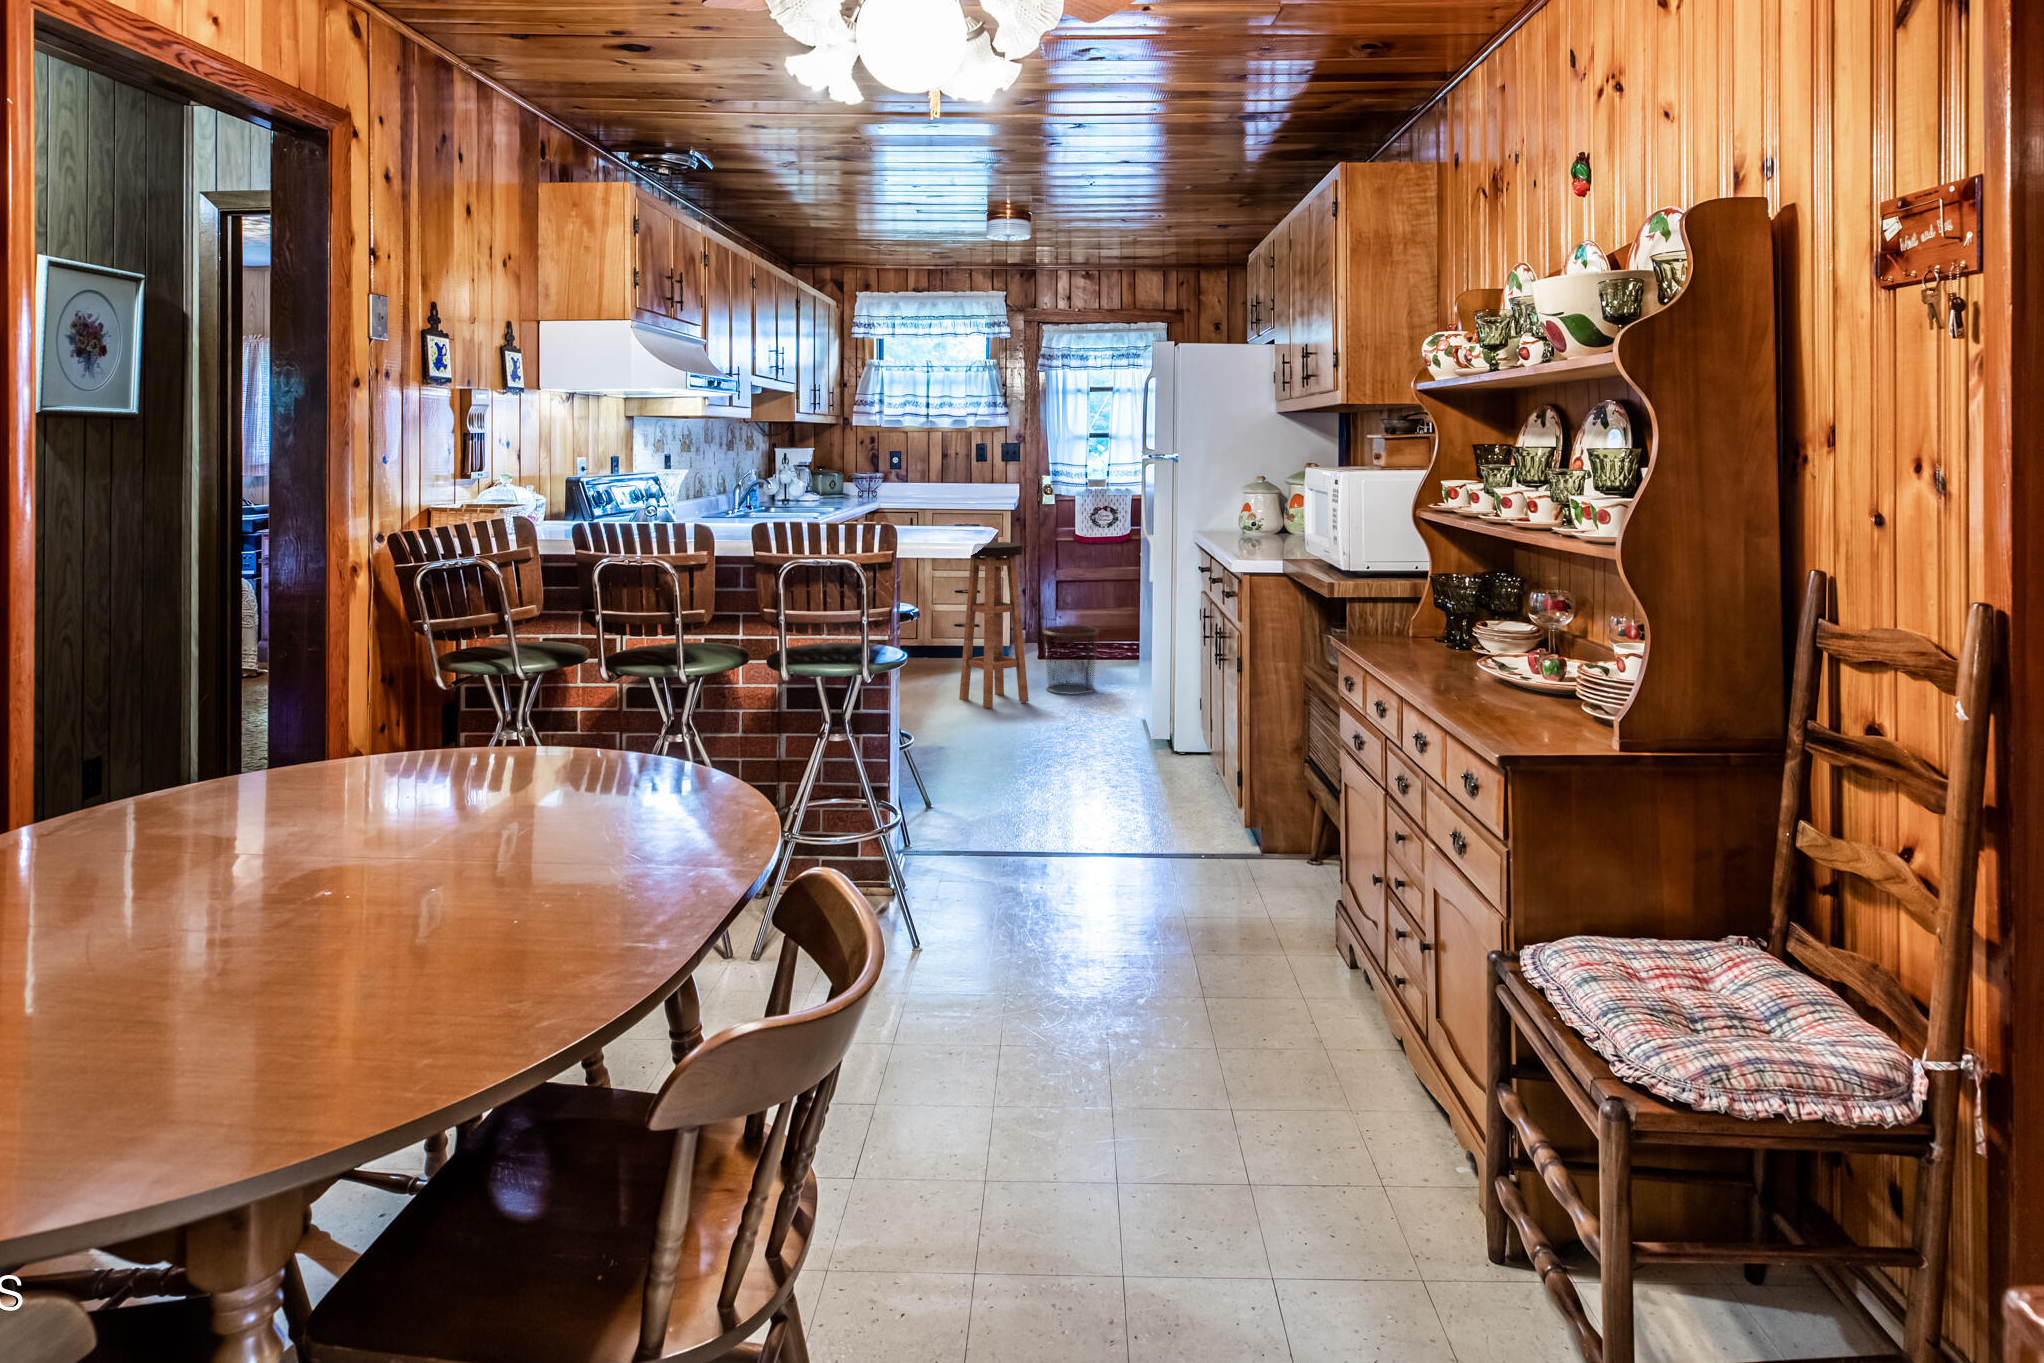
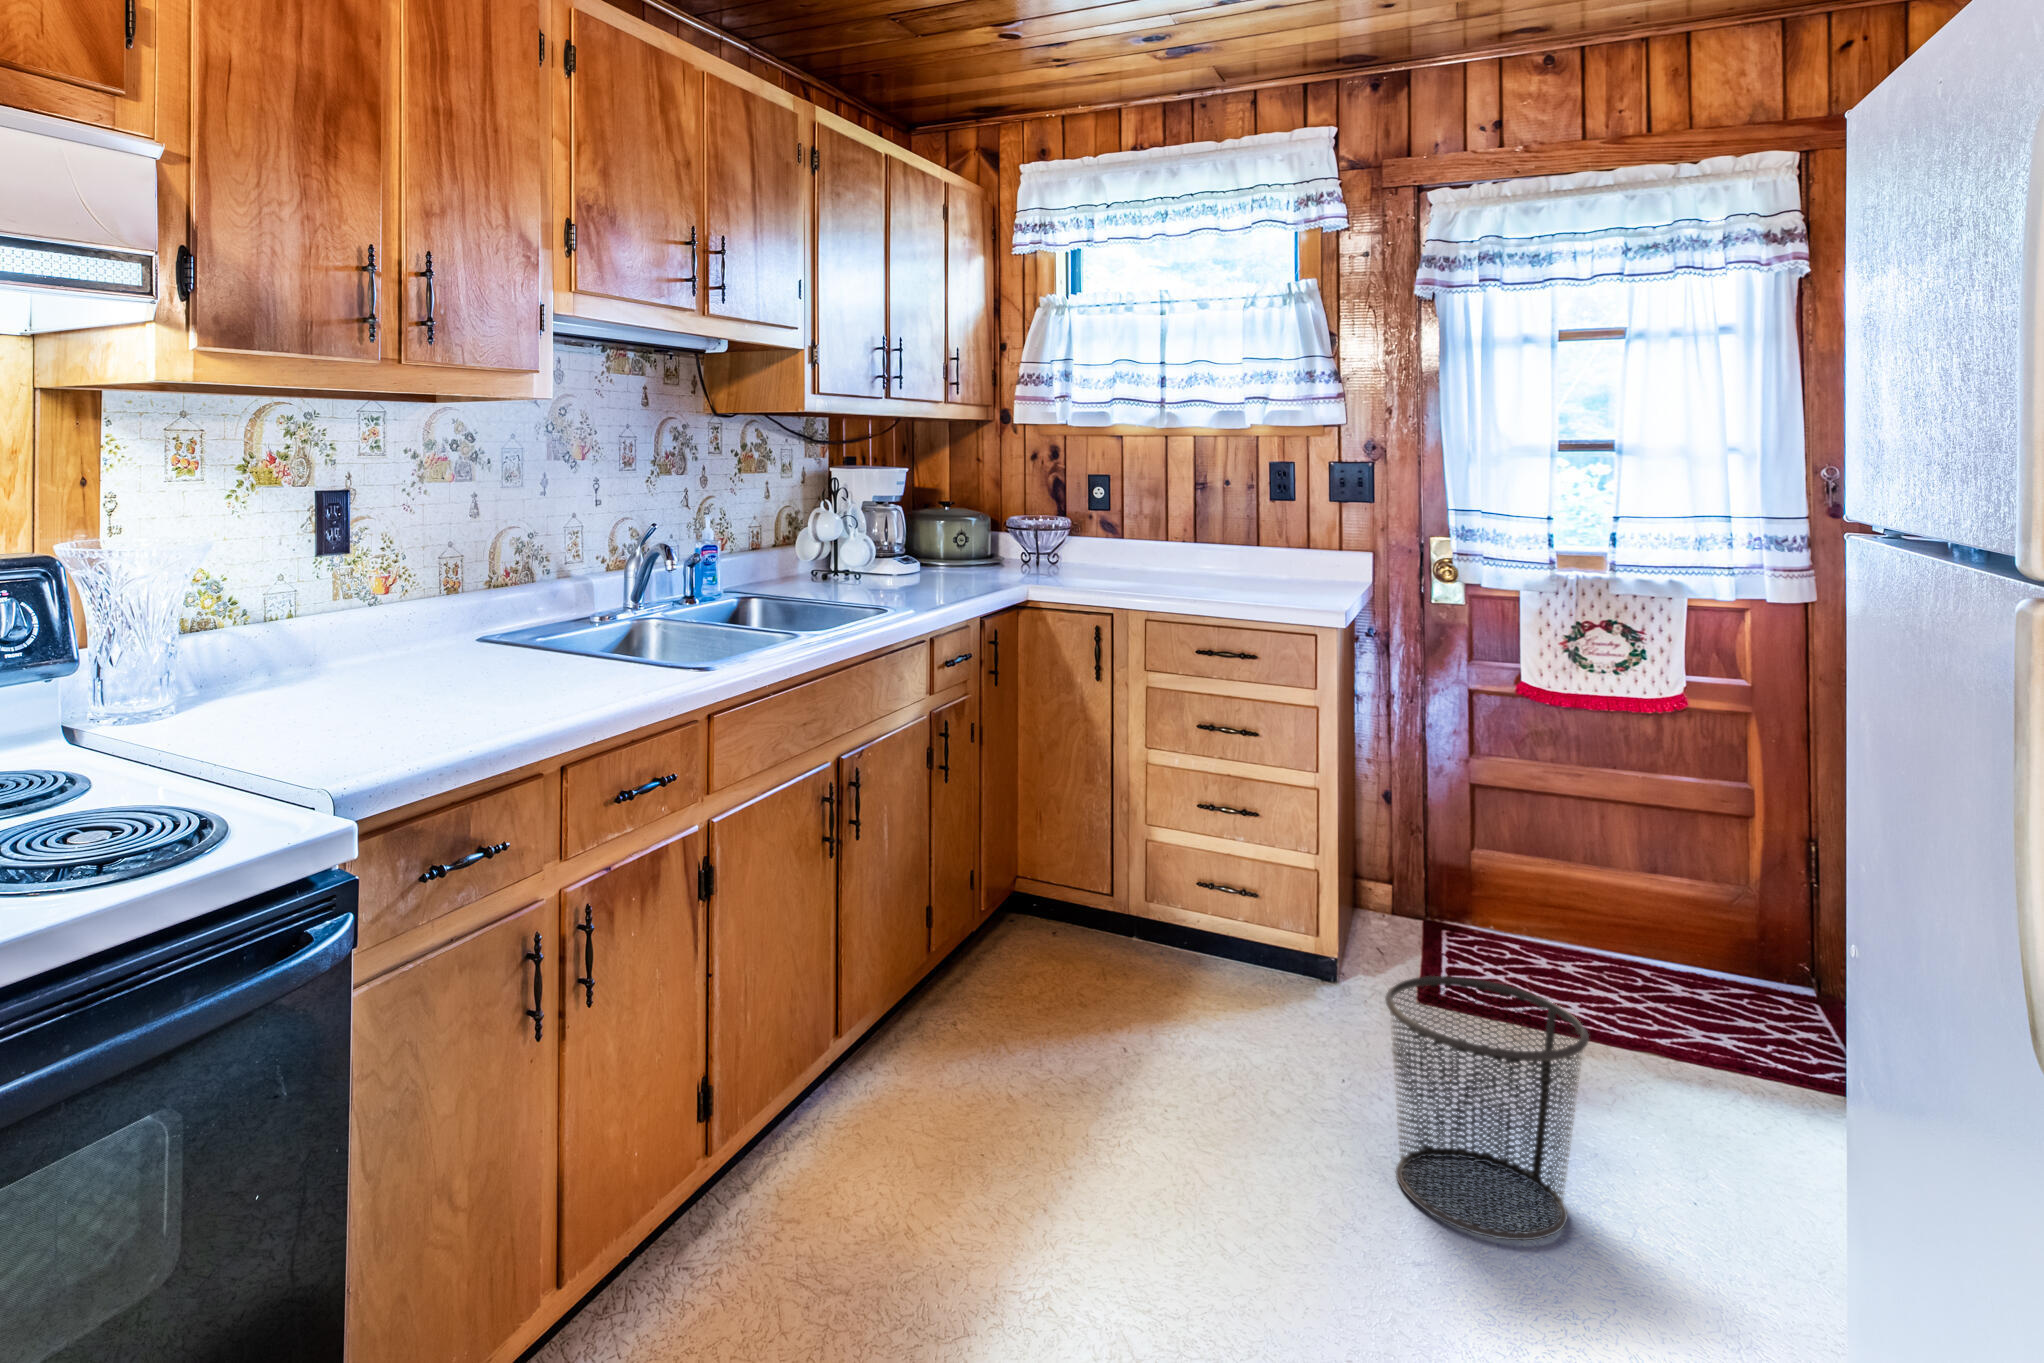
bar stool: present [959,542,1029,708] -> none [1104,724,1319,1269]

